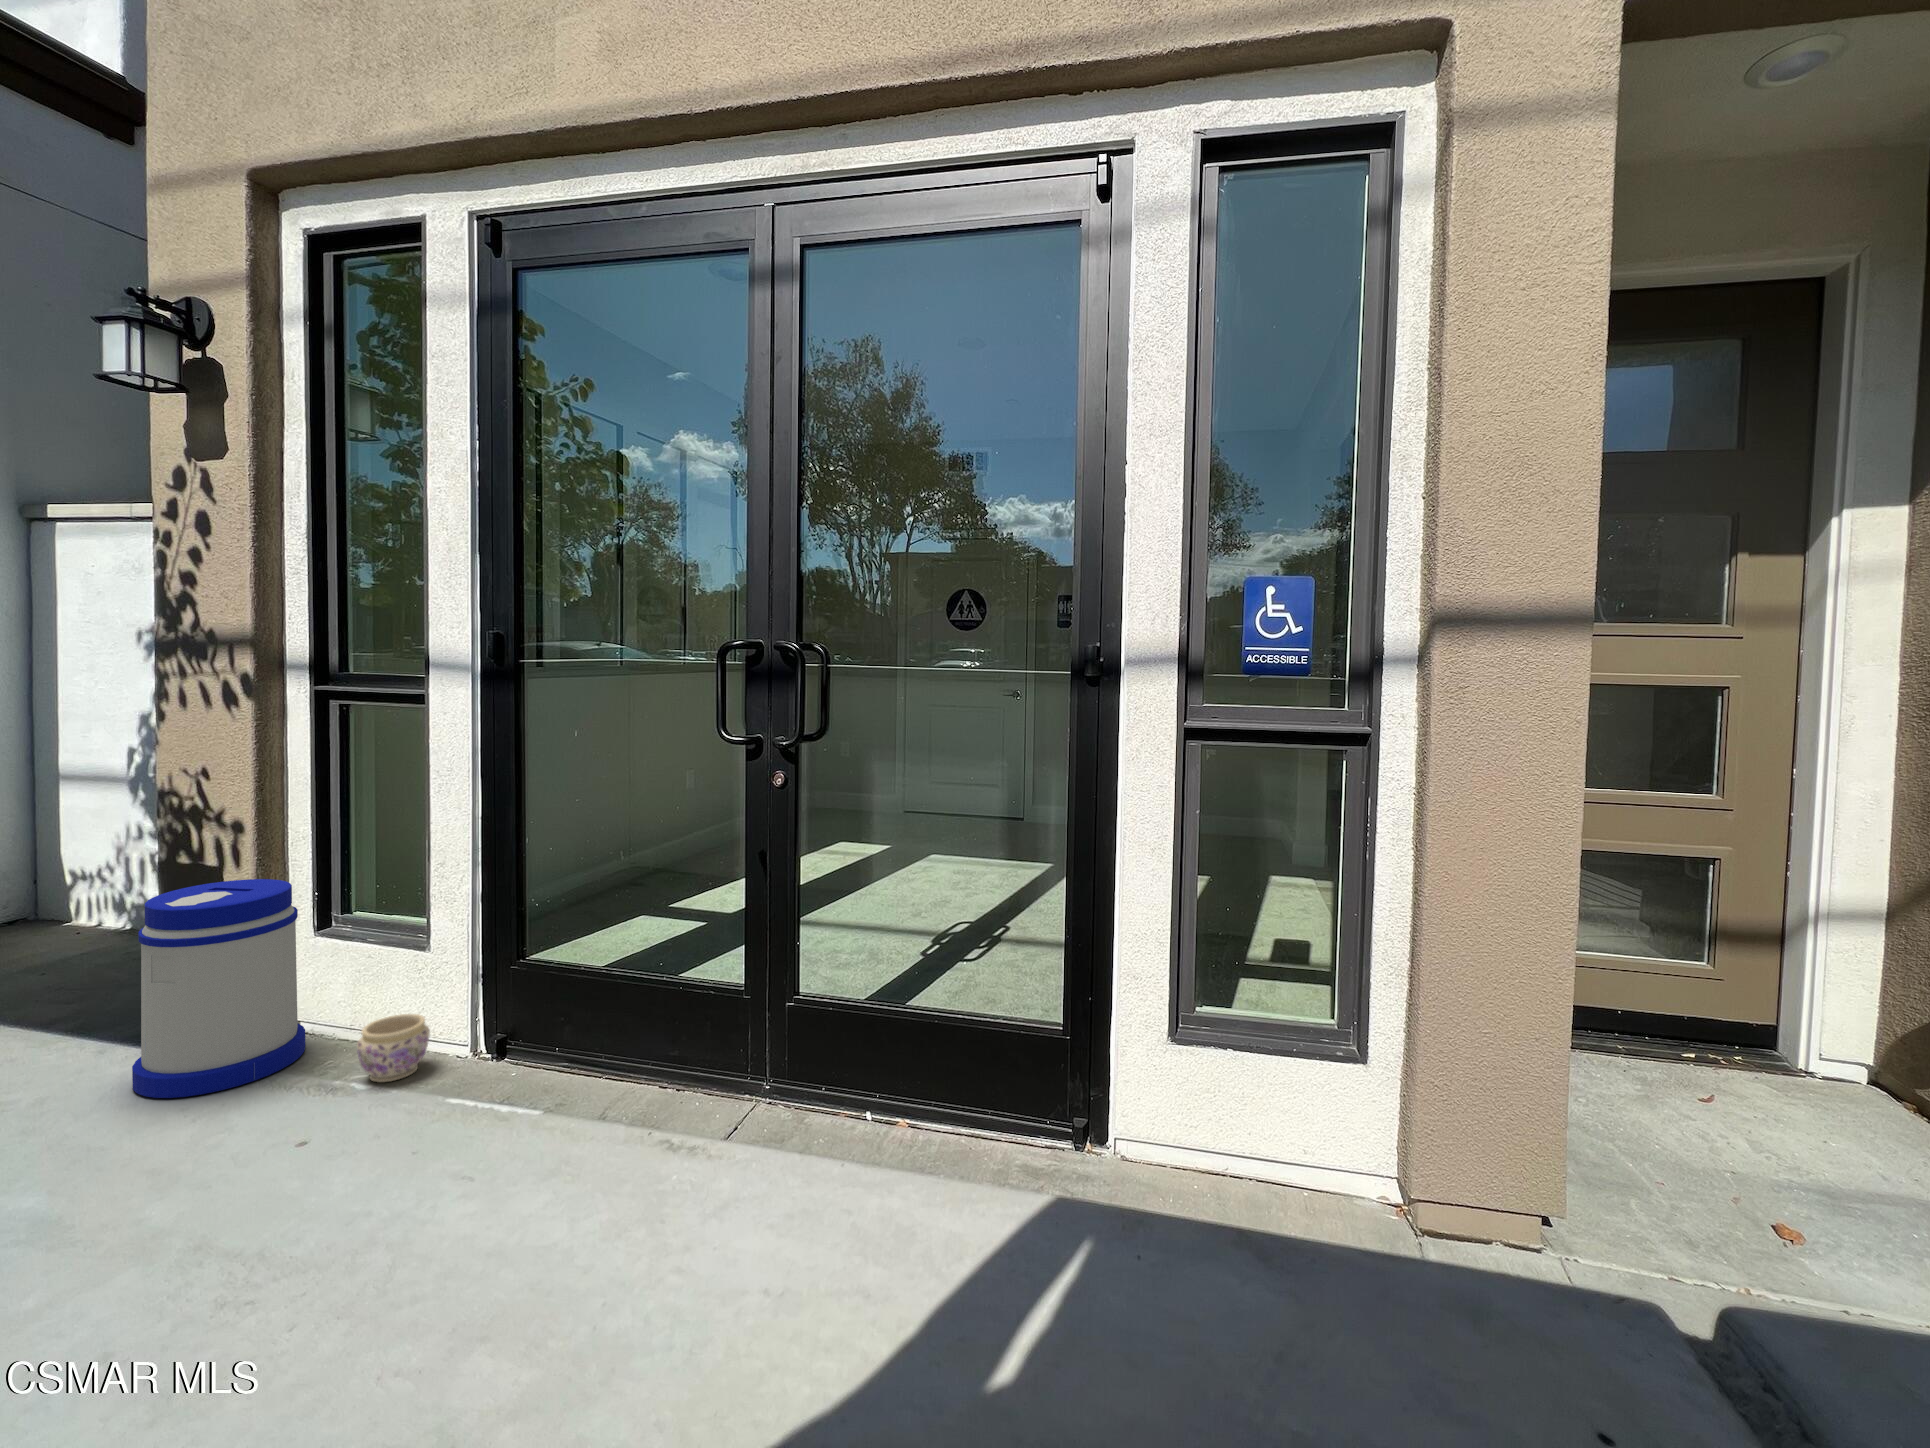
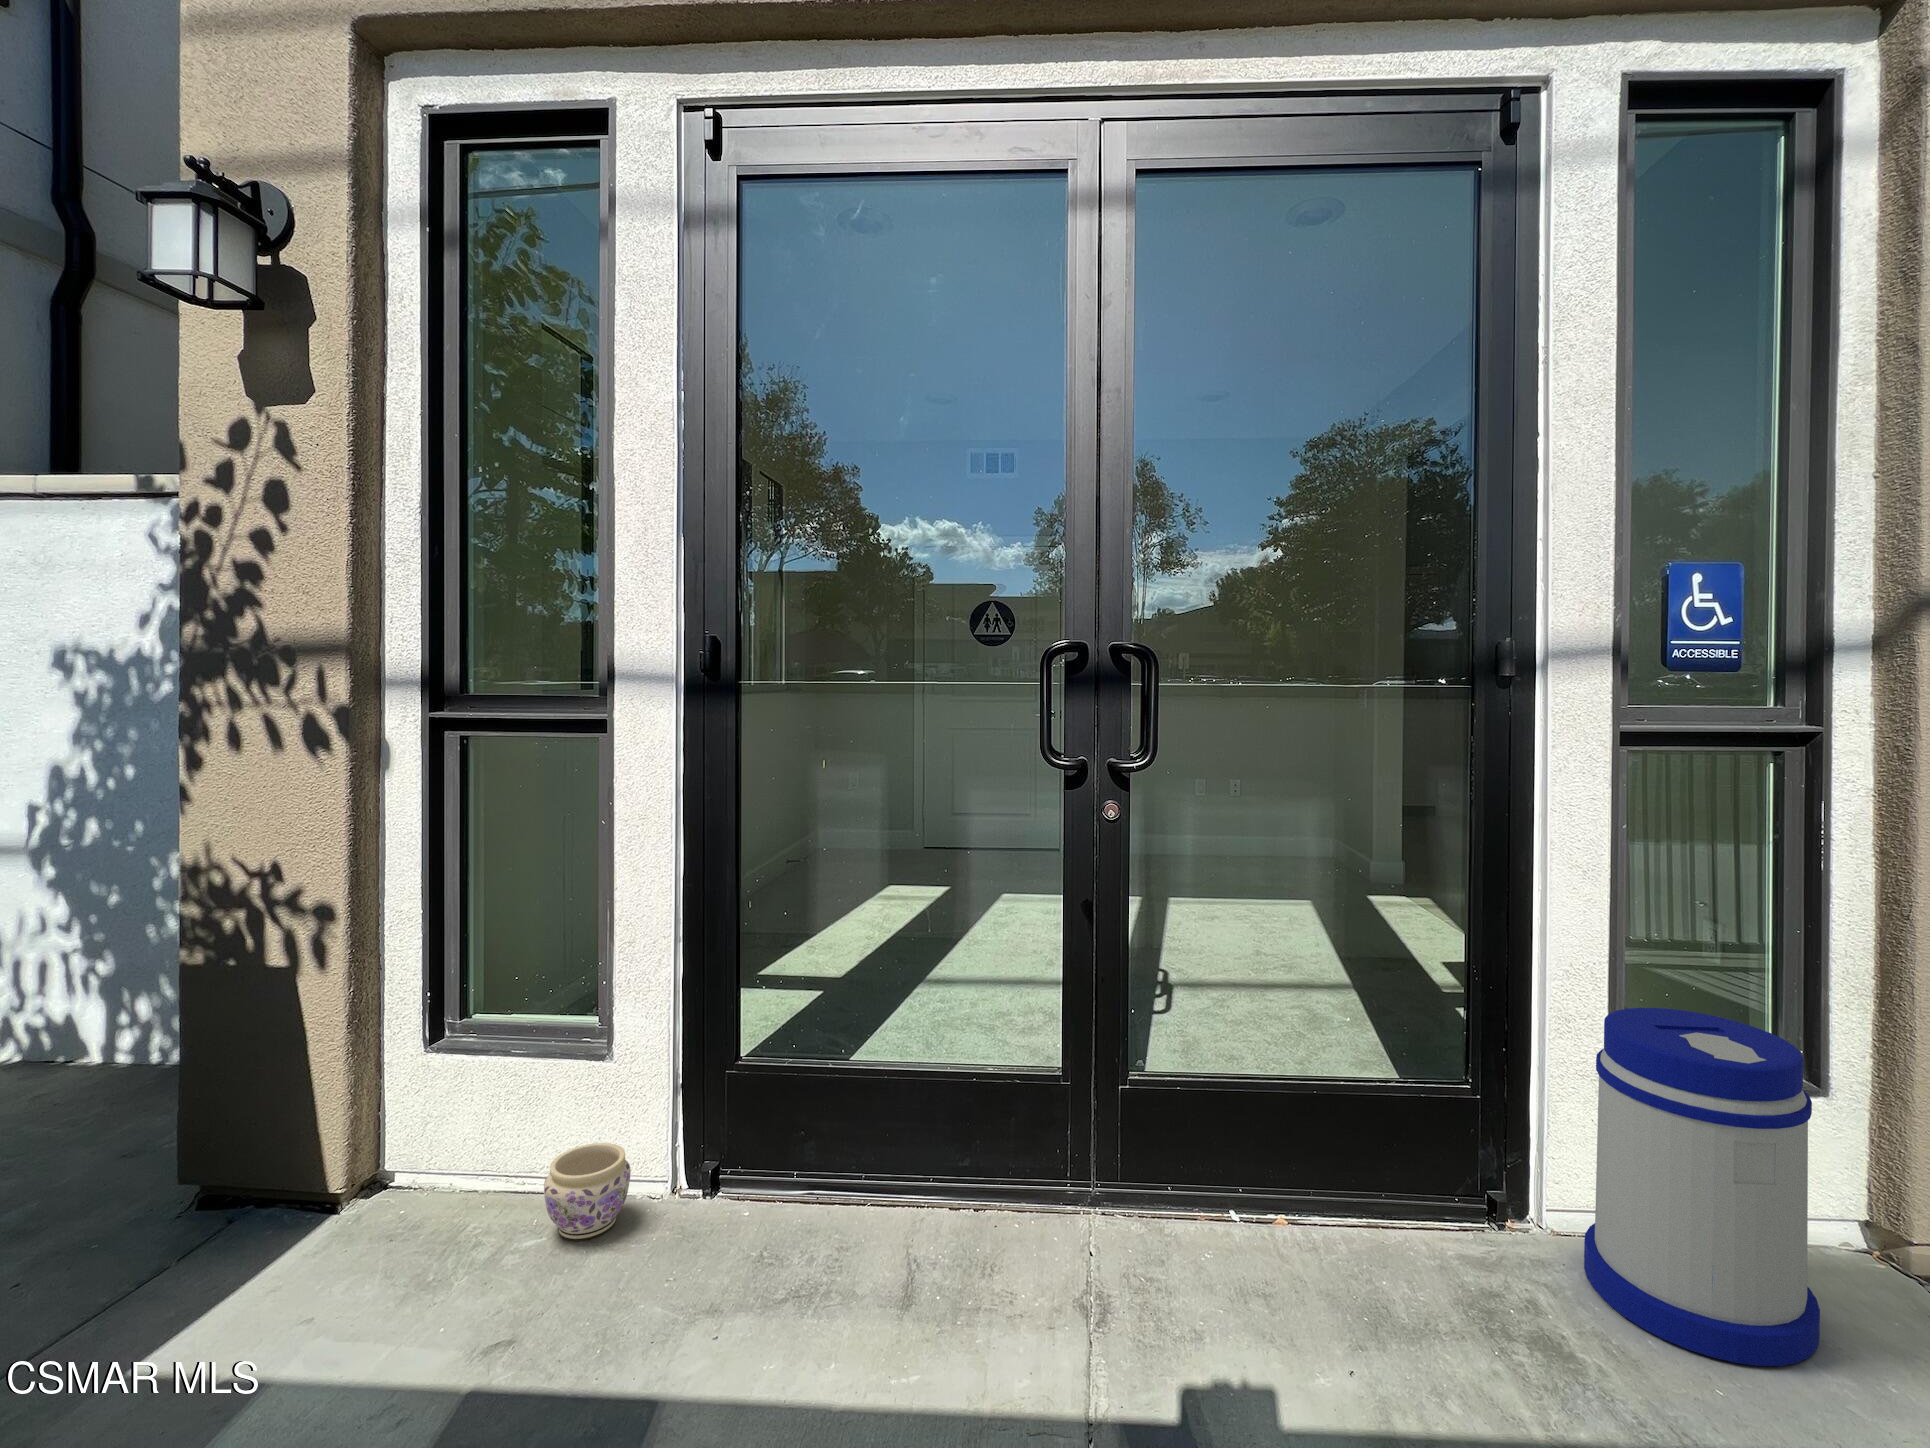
trash can: present [132,879,305,1098] -> present [1584,1008,1820,1366]

